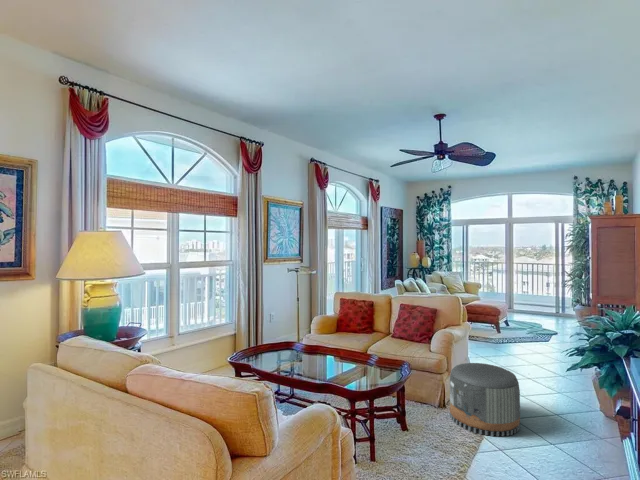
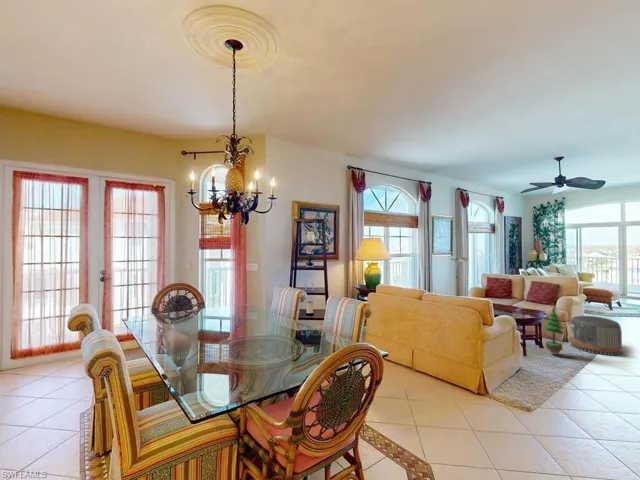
potted tree: none [404,361,438,452] -> present [544,308,564,355]

